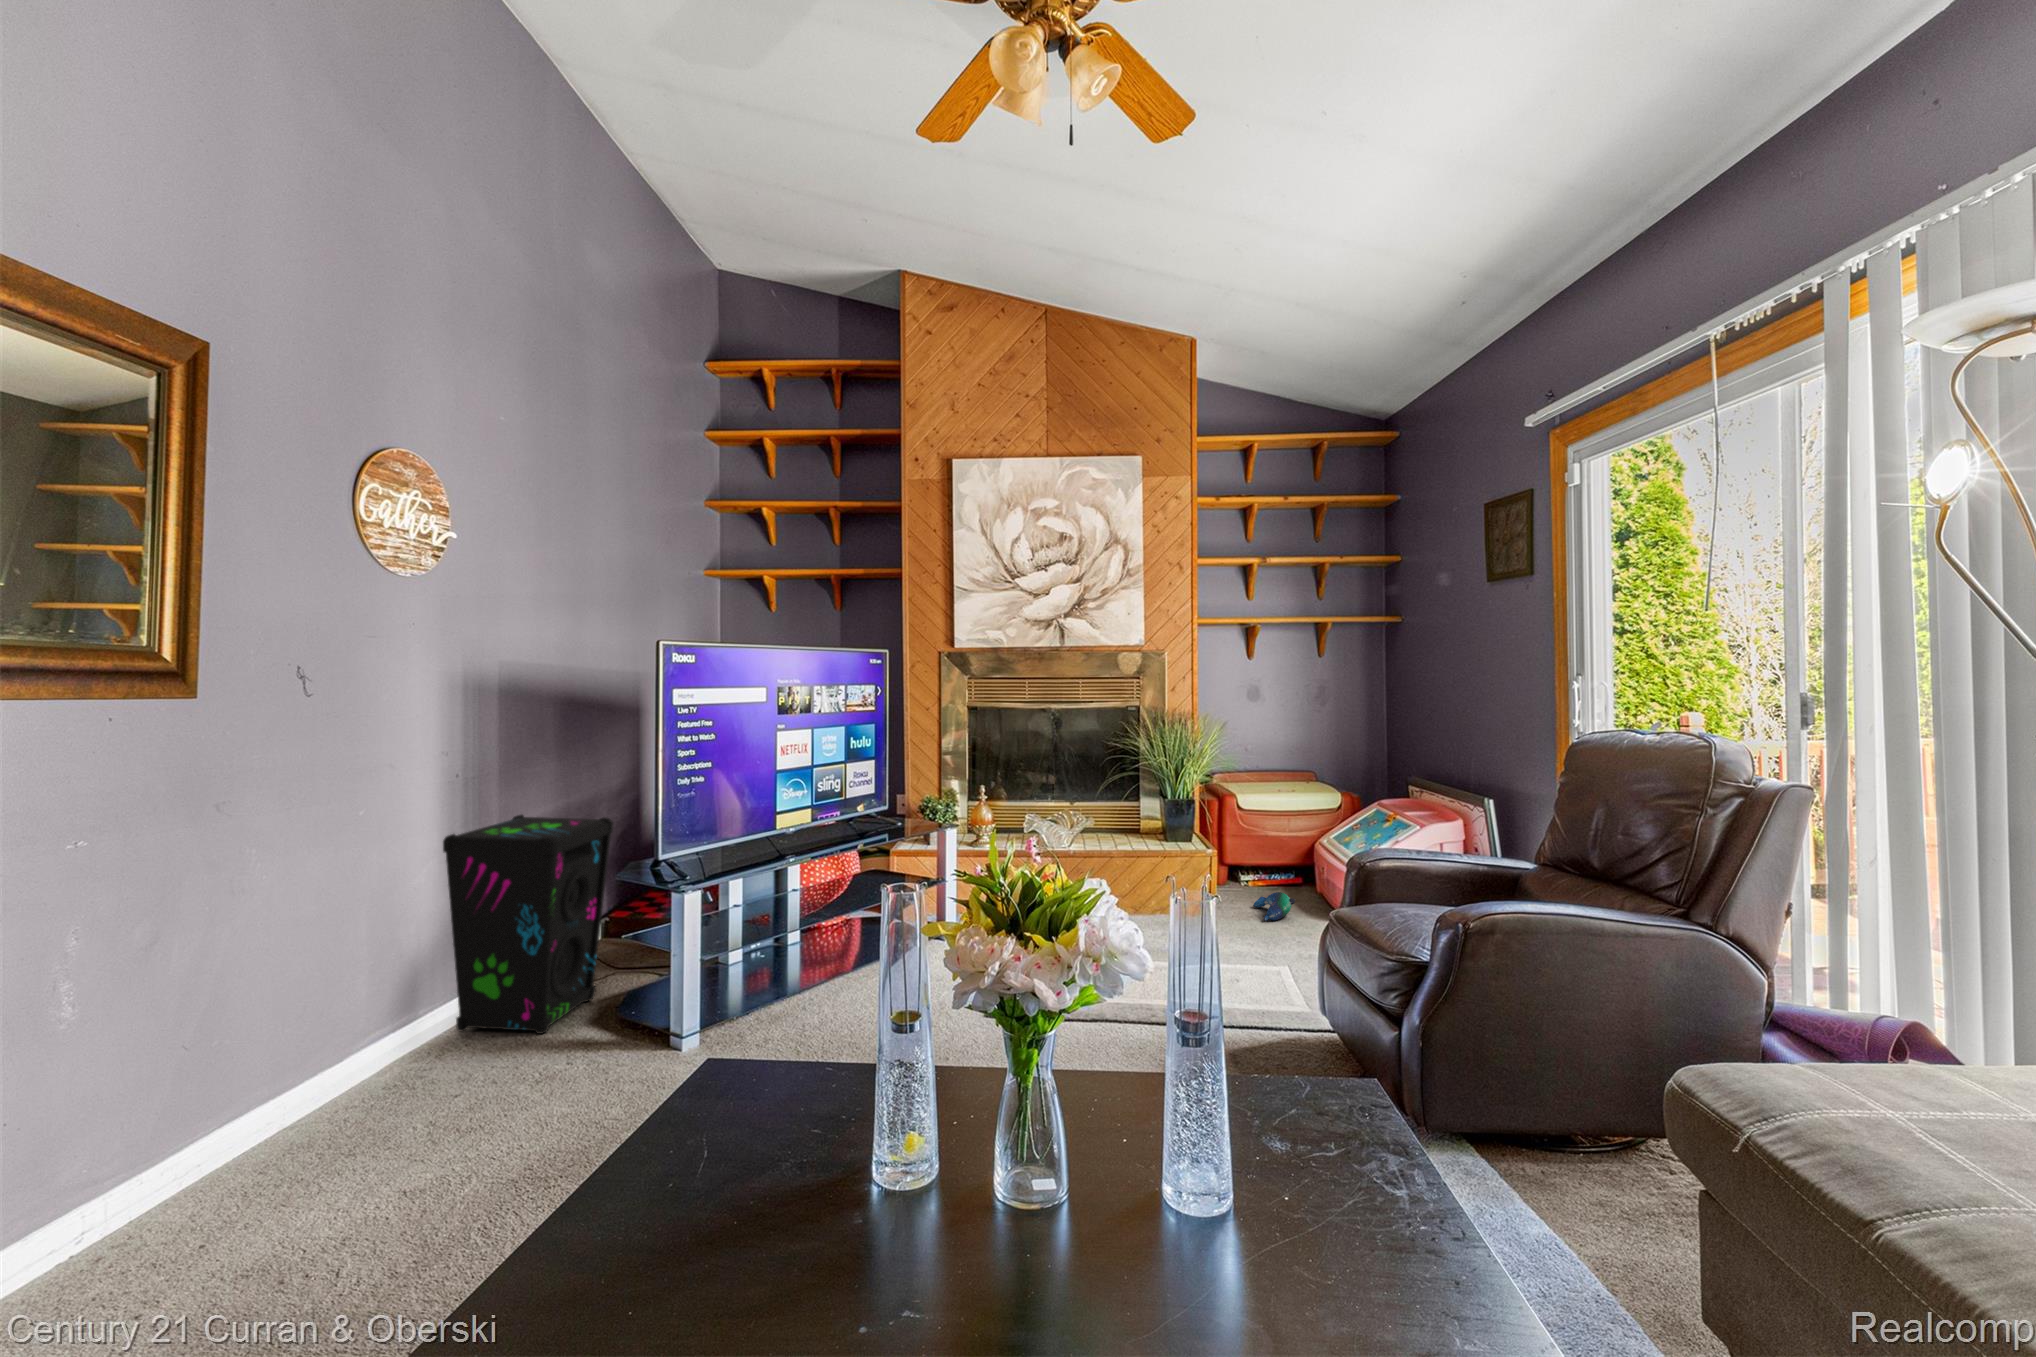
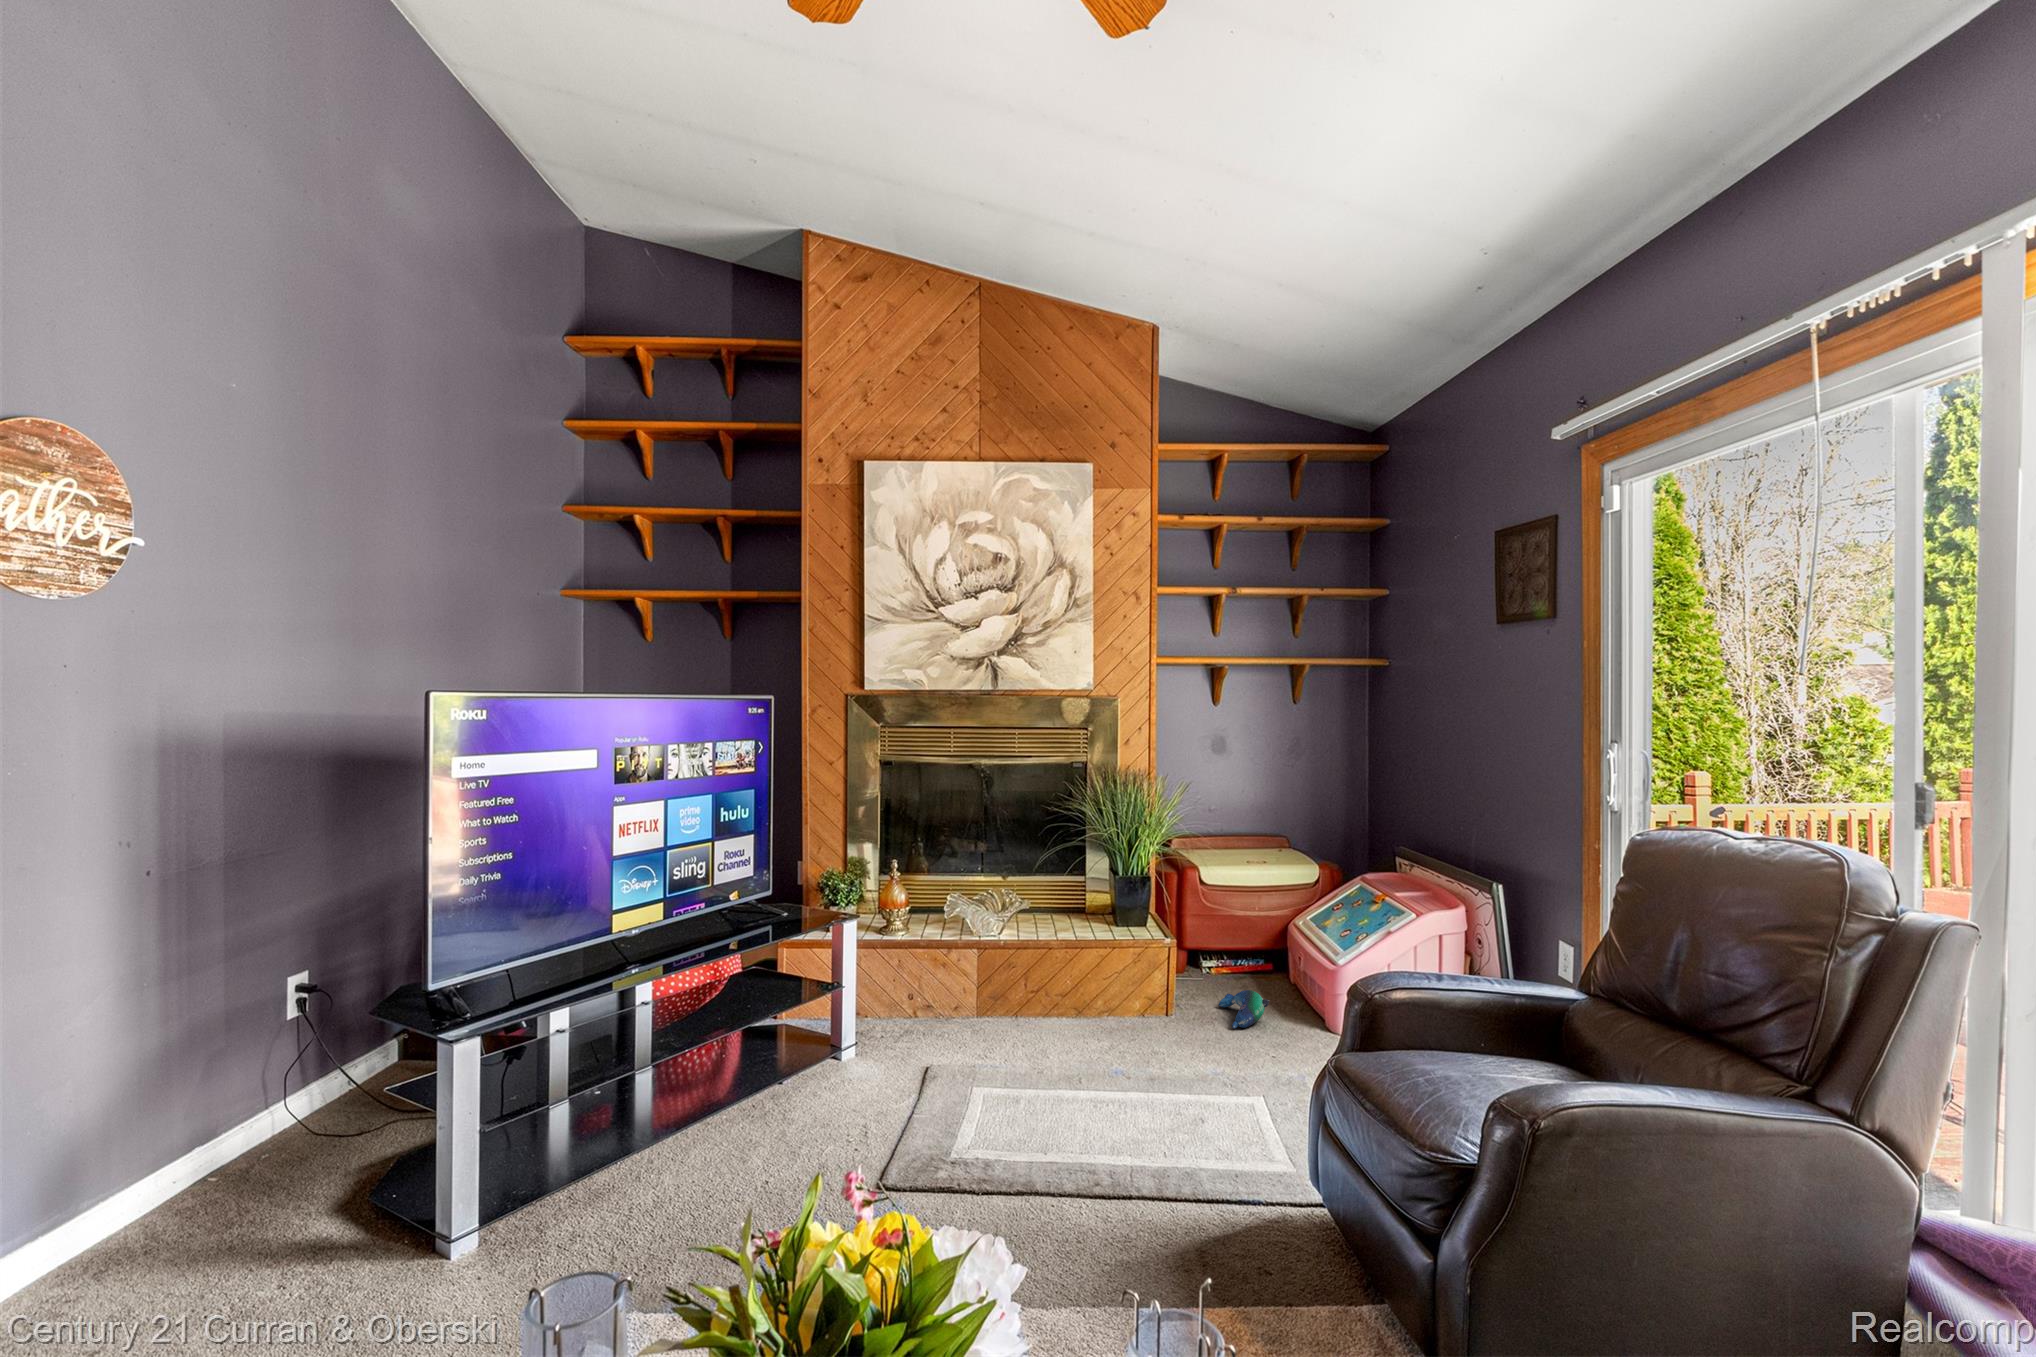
speaker: present [443,815,613,1034] -> none [105,918,379,1239]

